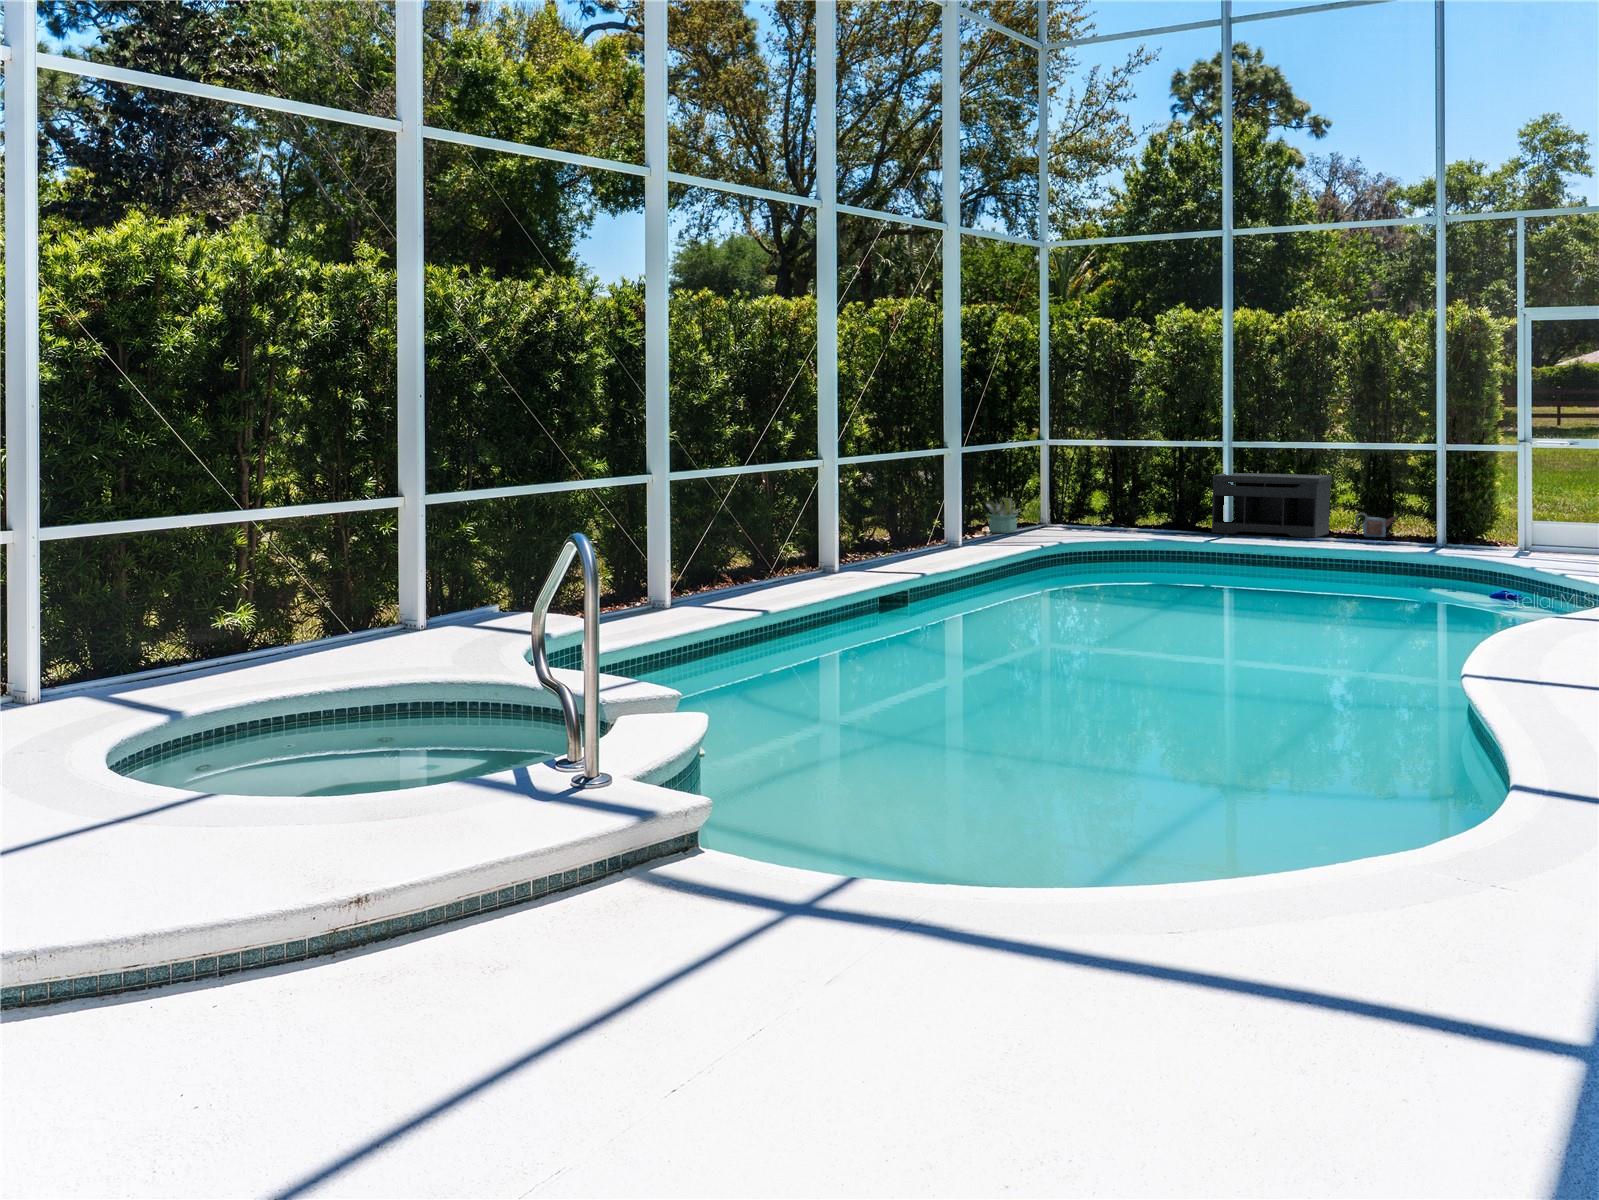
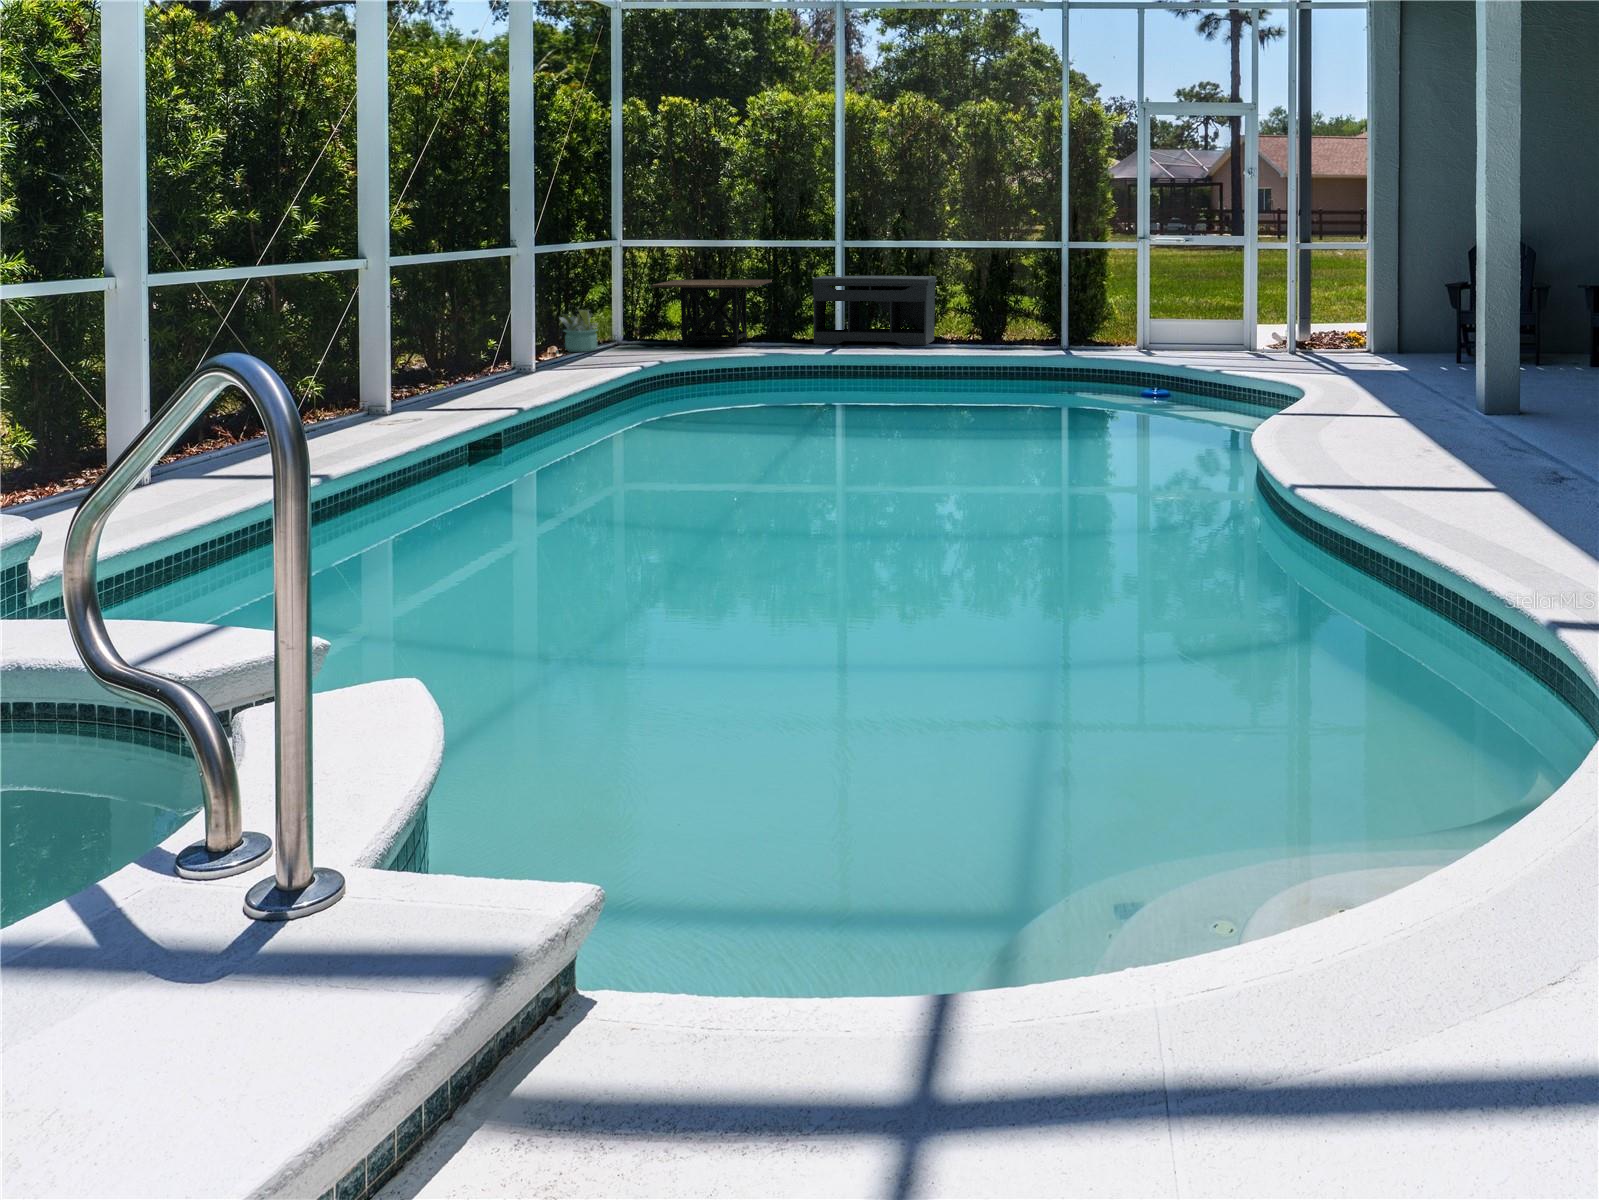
side table: none [1066,474,1180,533] -> present [651,280,772,347]
watering can: present [1355,513,1398,537] -> none [962,316,1008,342]

